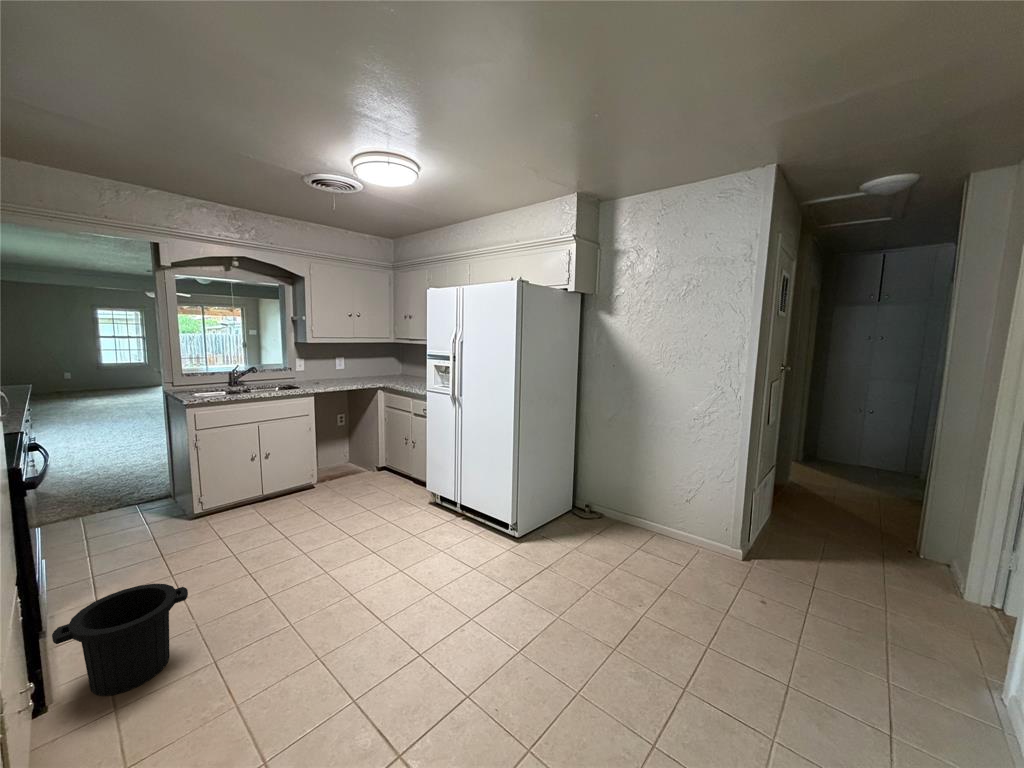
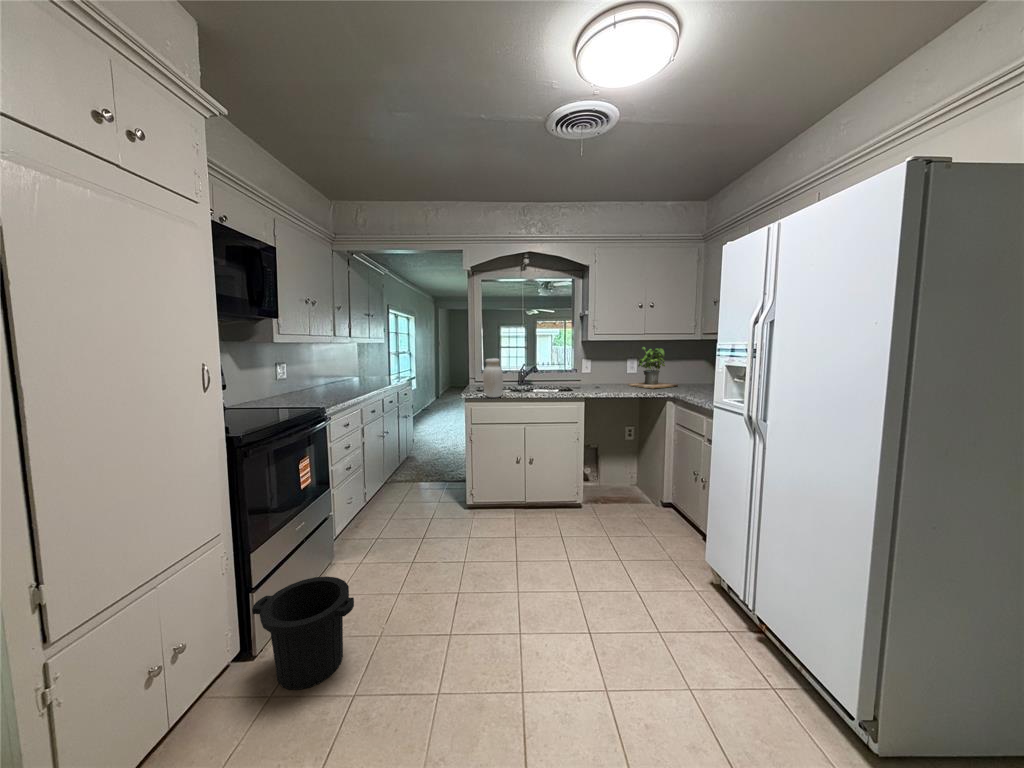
potted plant: none [340,348,380,382] -> present [628,347,678,389]
jar: none [206,360,231,399] -> present [483,358,503,397]

